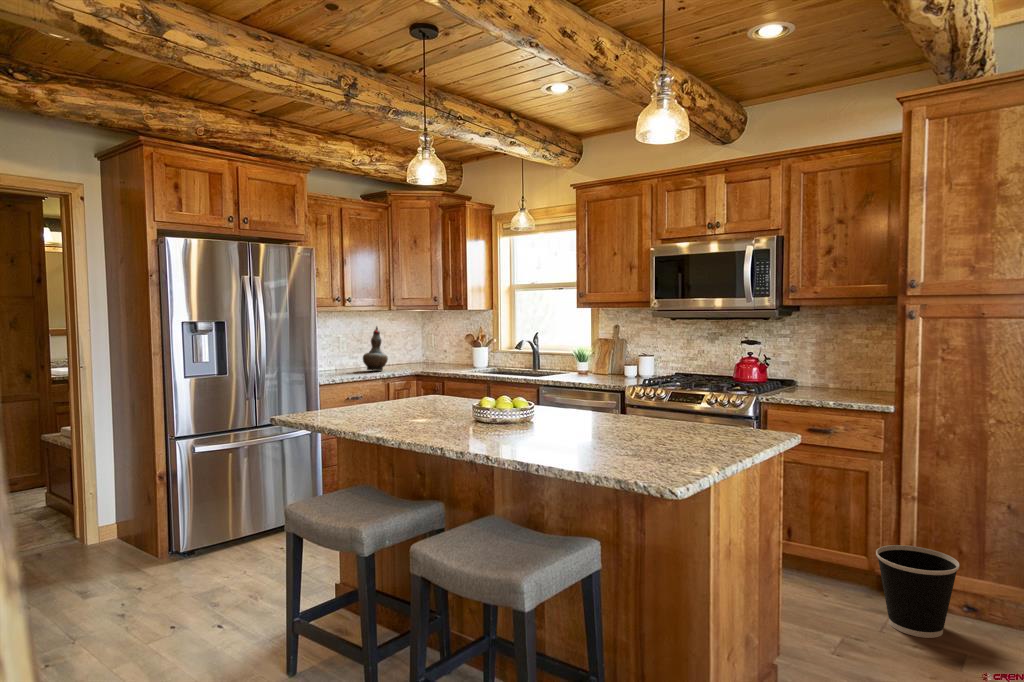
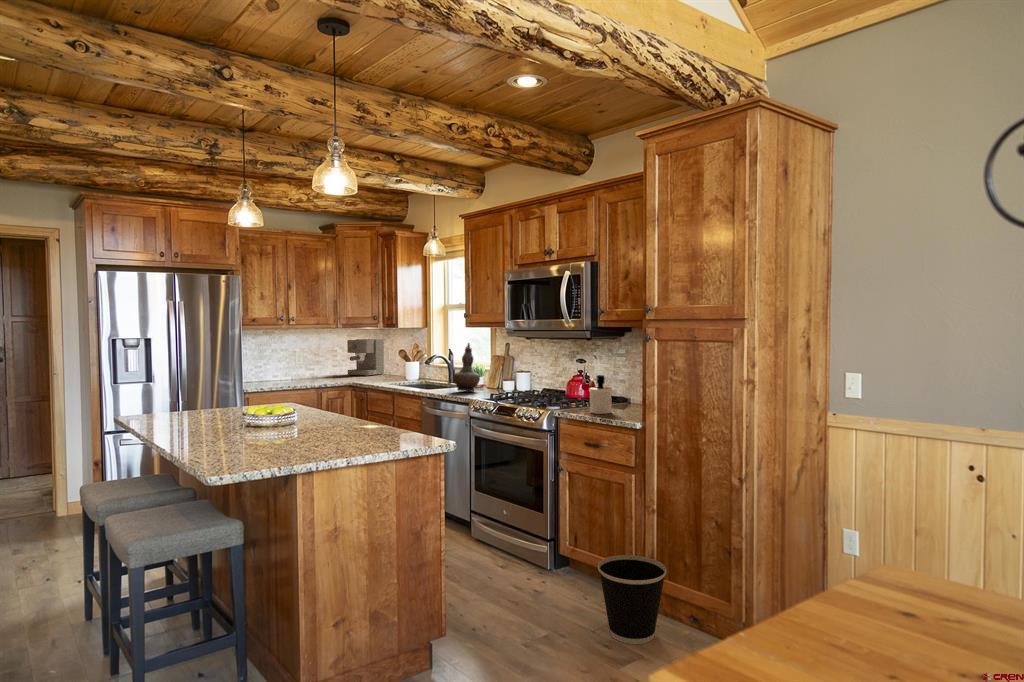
coffee maker: none [394,324,433,366] -> present [347,339,384,376]
decorative vase: present [363,326,388,371] -> present [453,343,480,391]
soap dispenser: none [805,357,832,398] -> present [589,375,612,414]

